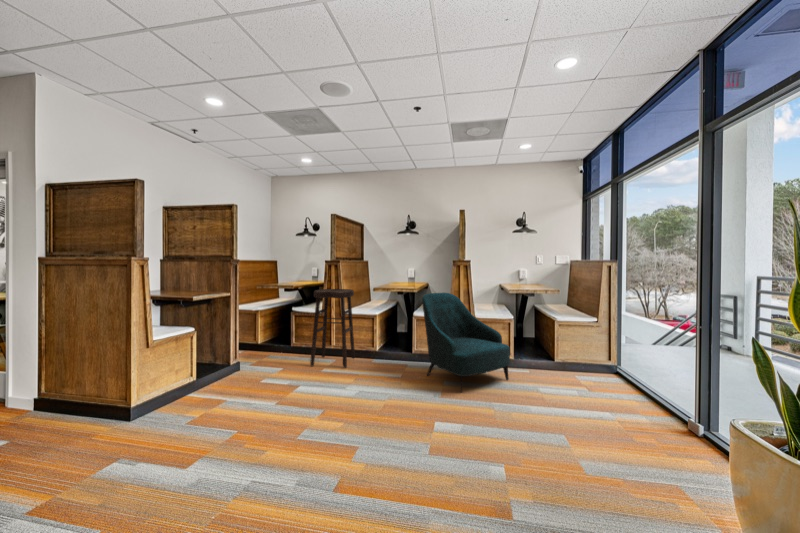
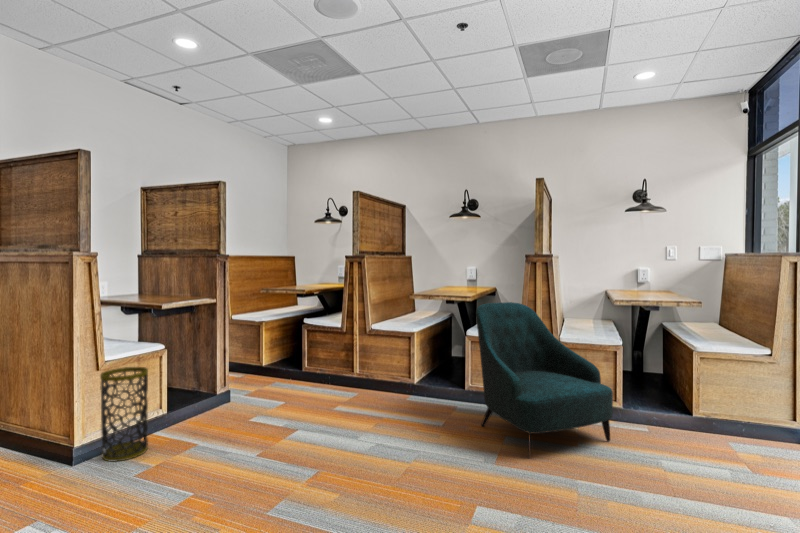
stool: present [310,289,355,368] -> none [321,295,384,406]
trash can: none [152,344,189,416] -> present [100,367,148,461]

